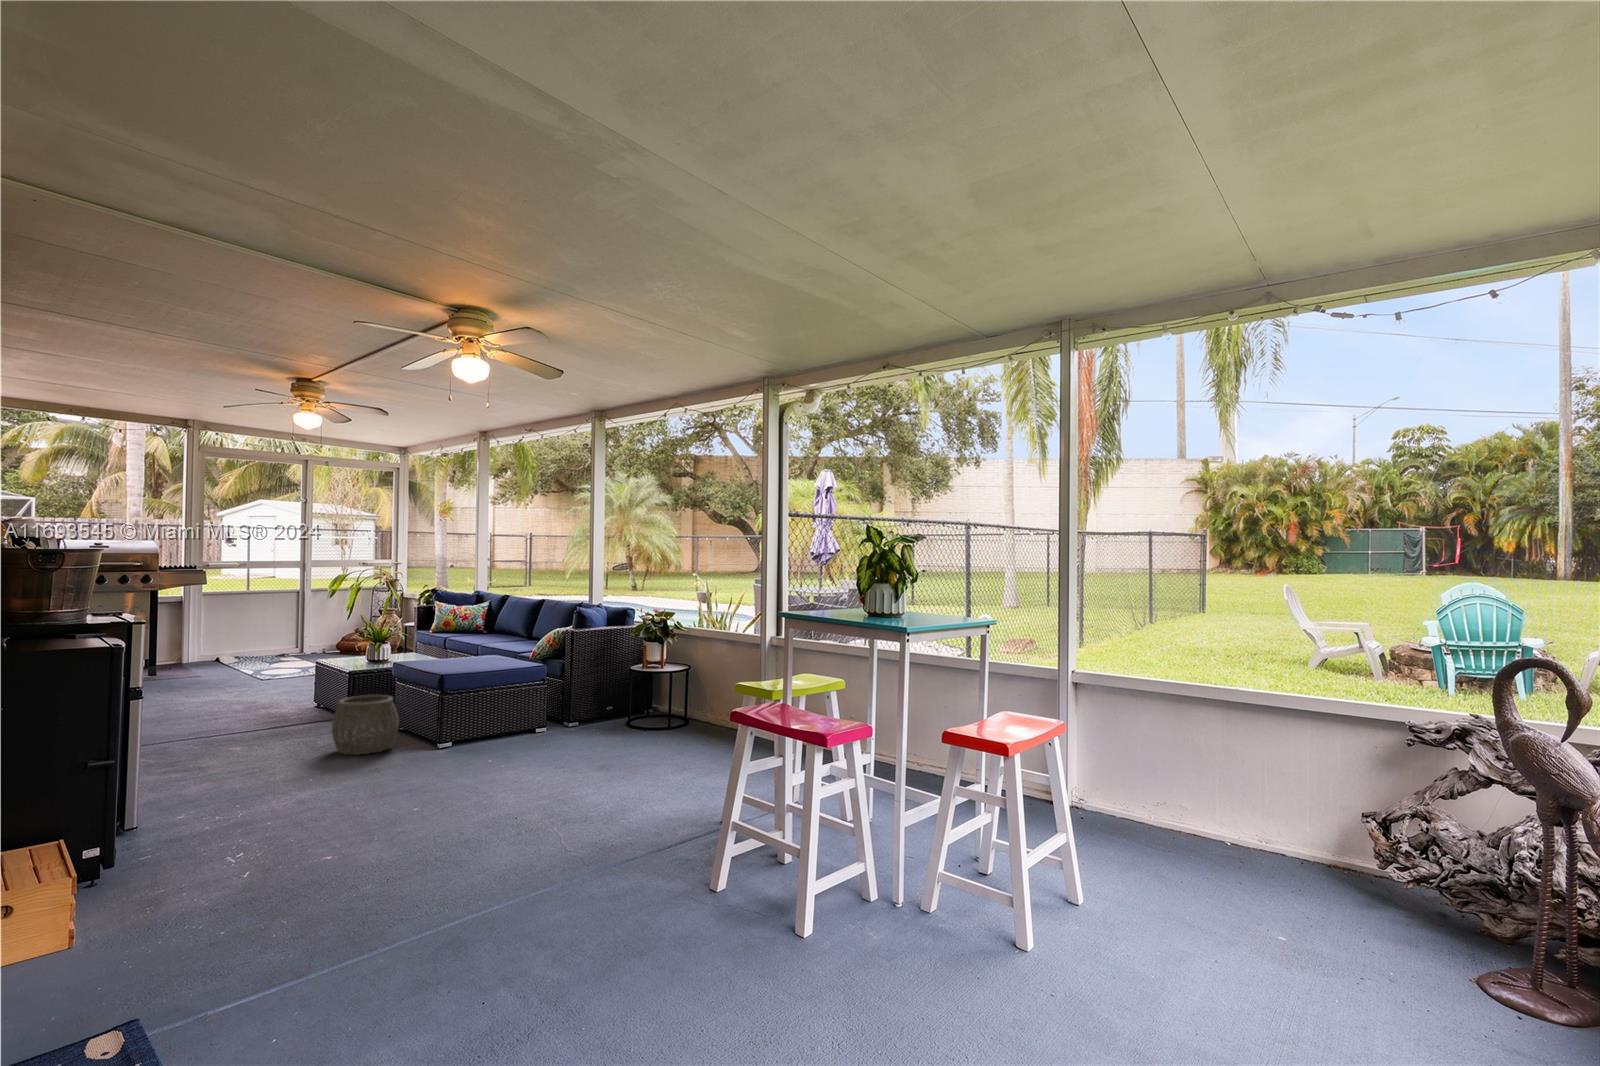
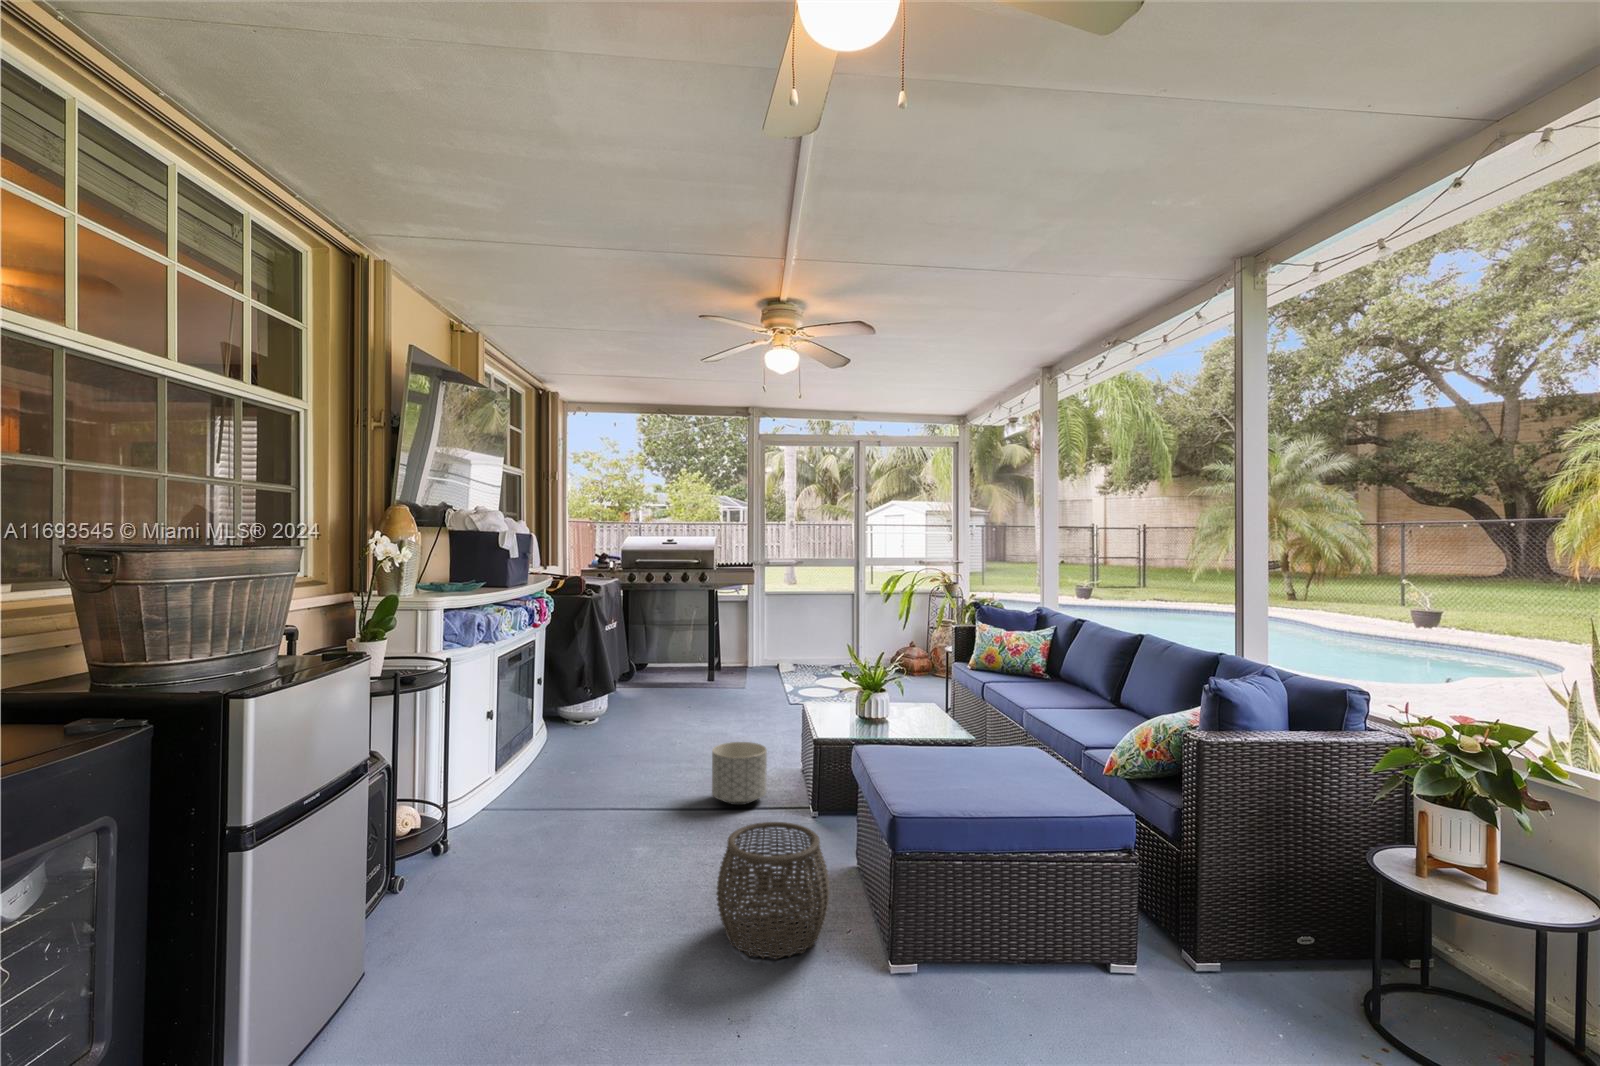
planter: none [261,683,306,723] -> present [712,742,767,805]

